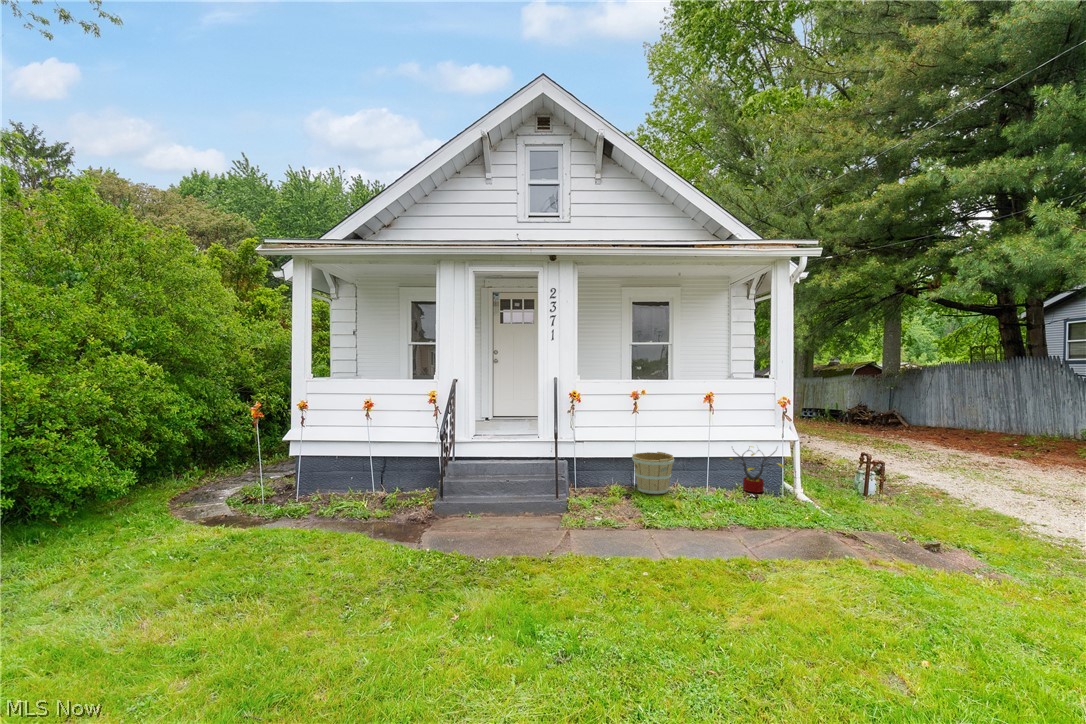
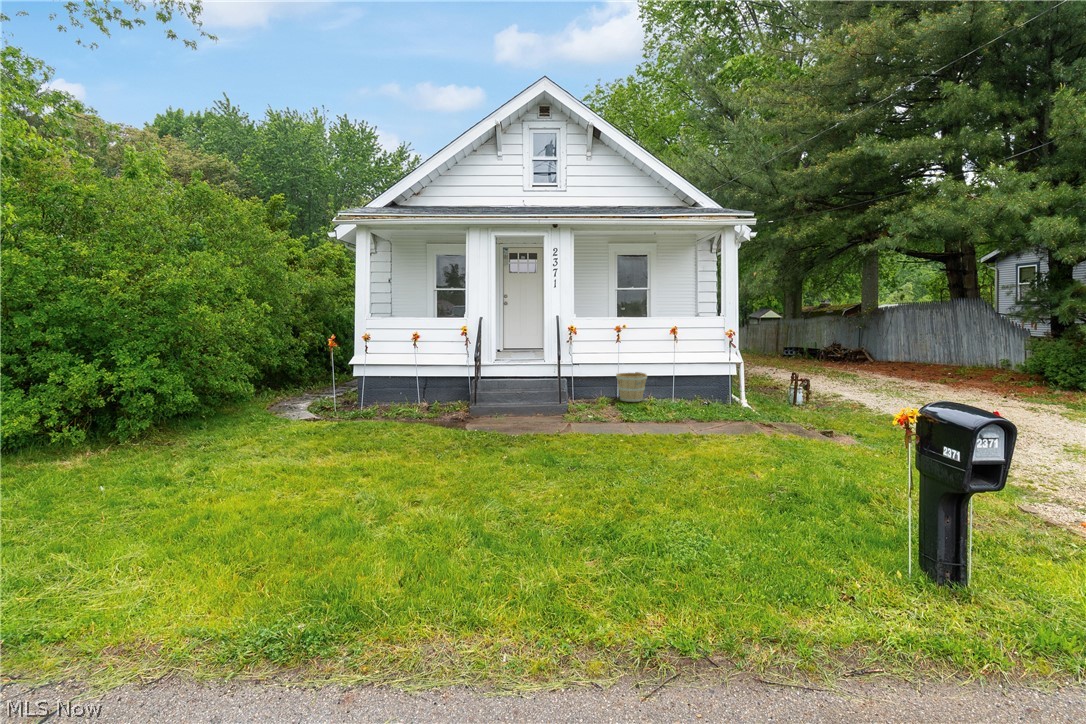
decorative plant: present [733,446,783,493] -> none [688,365,728,400]

